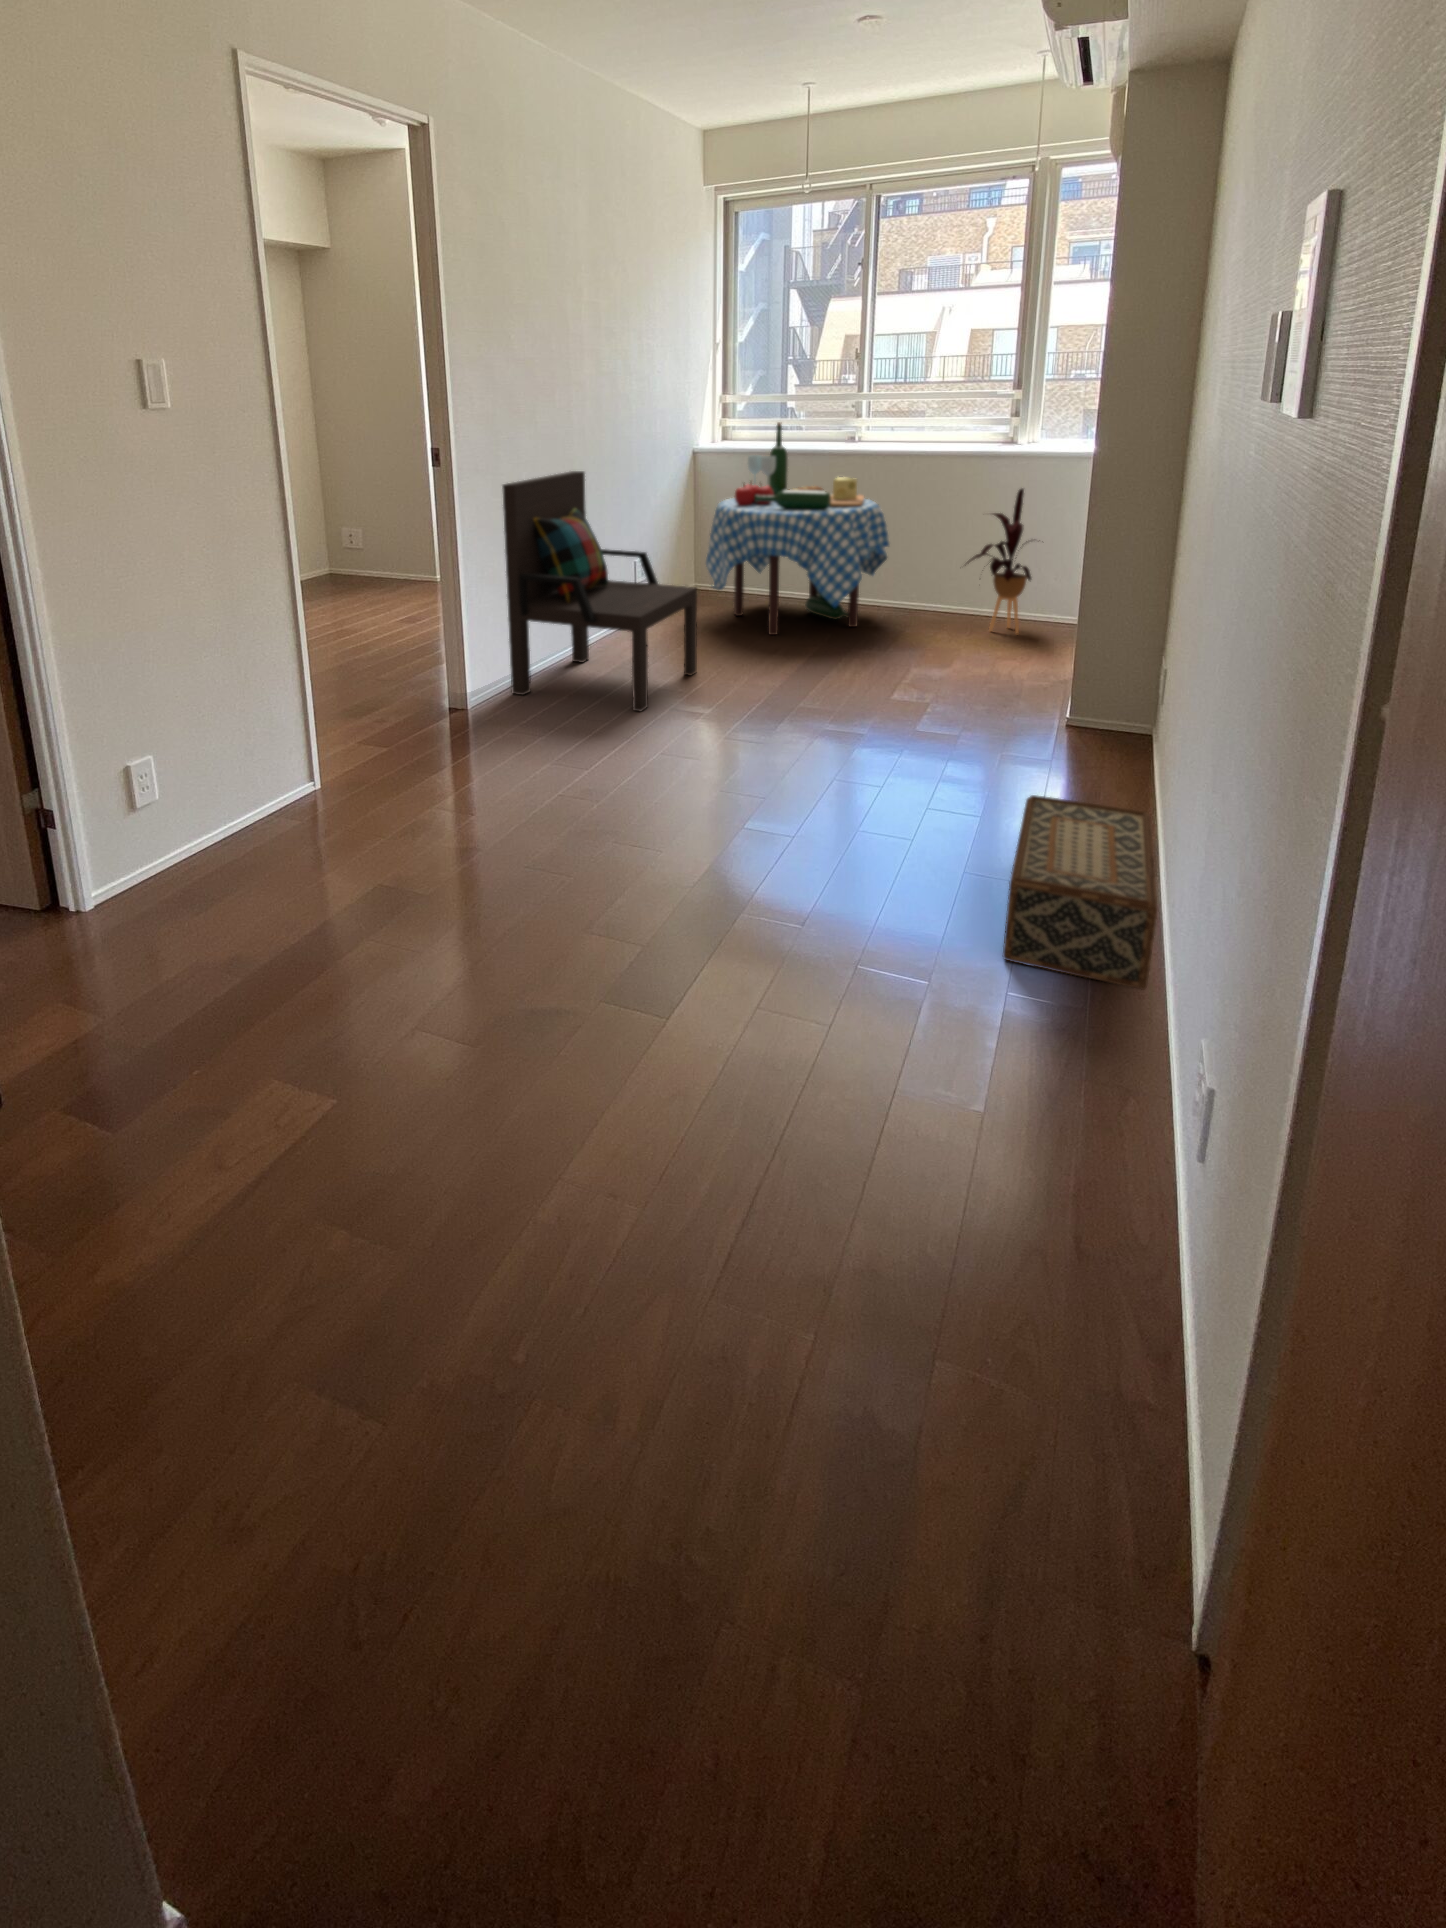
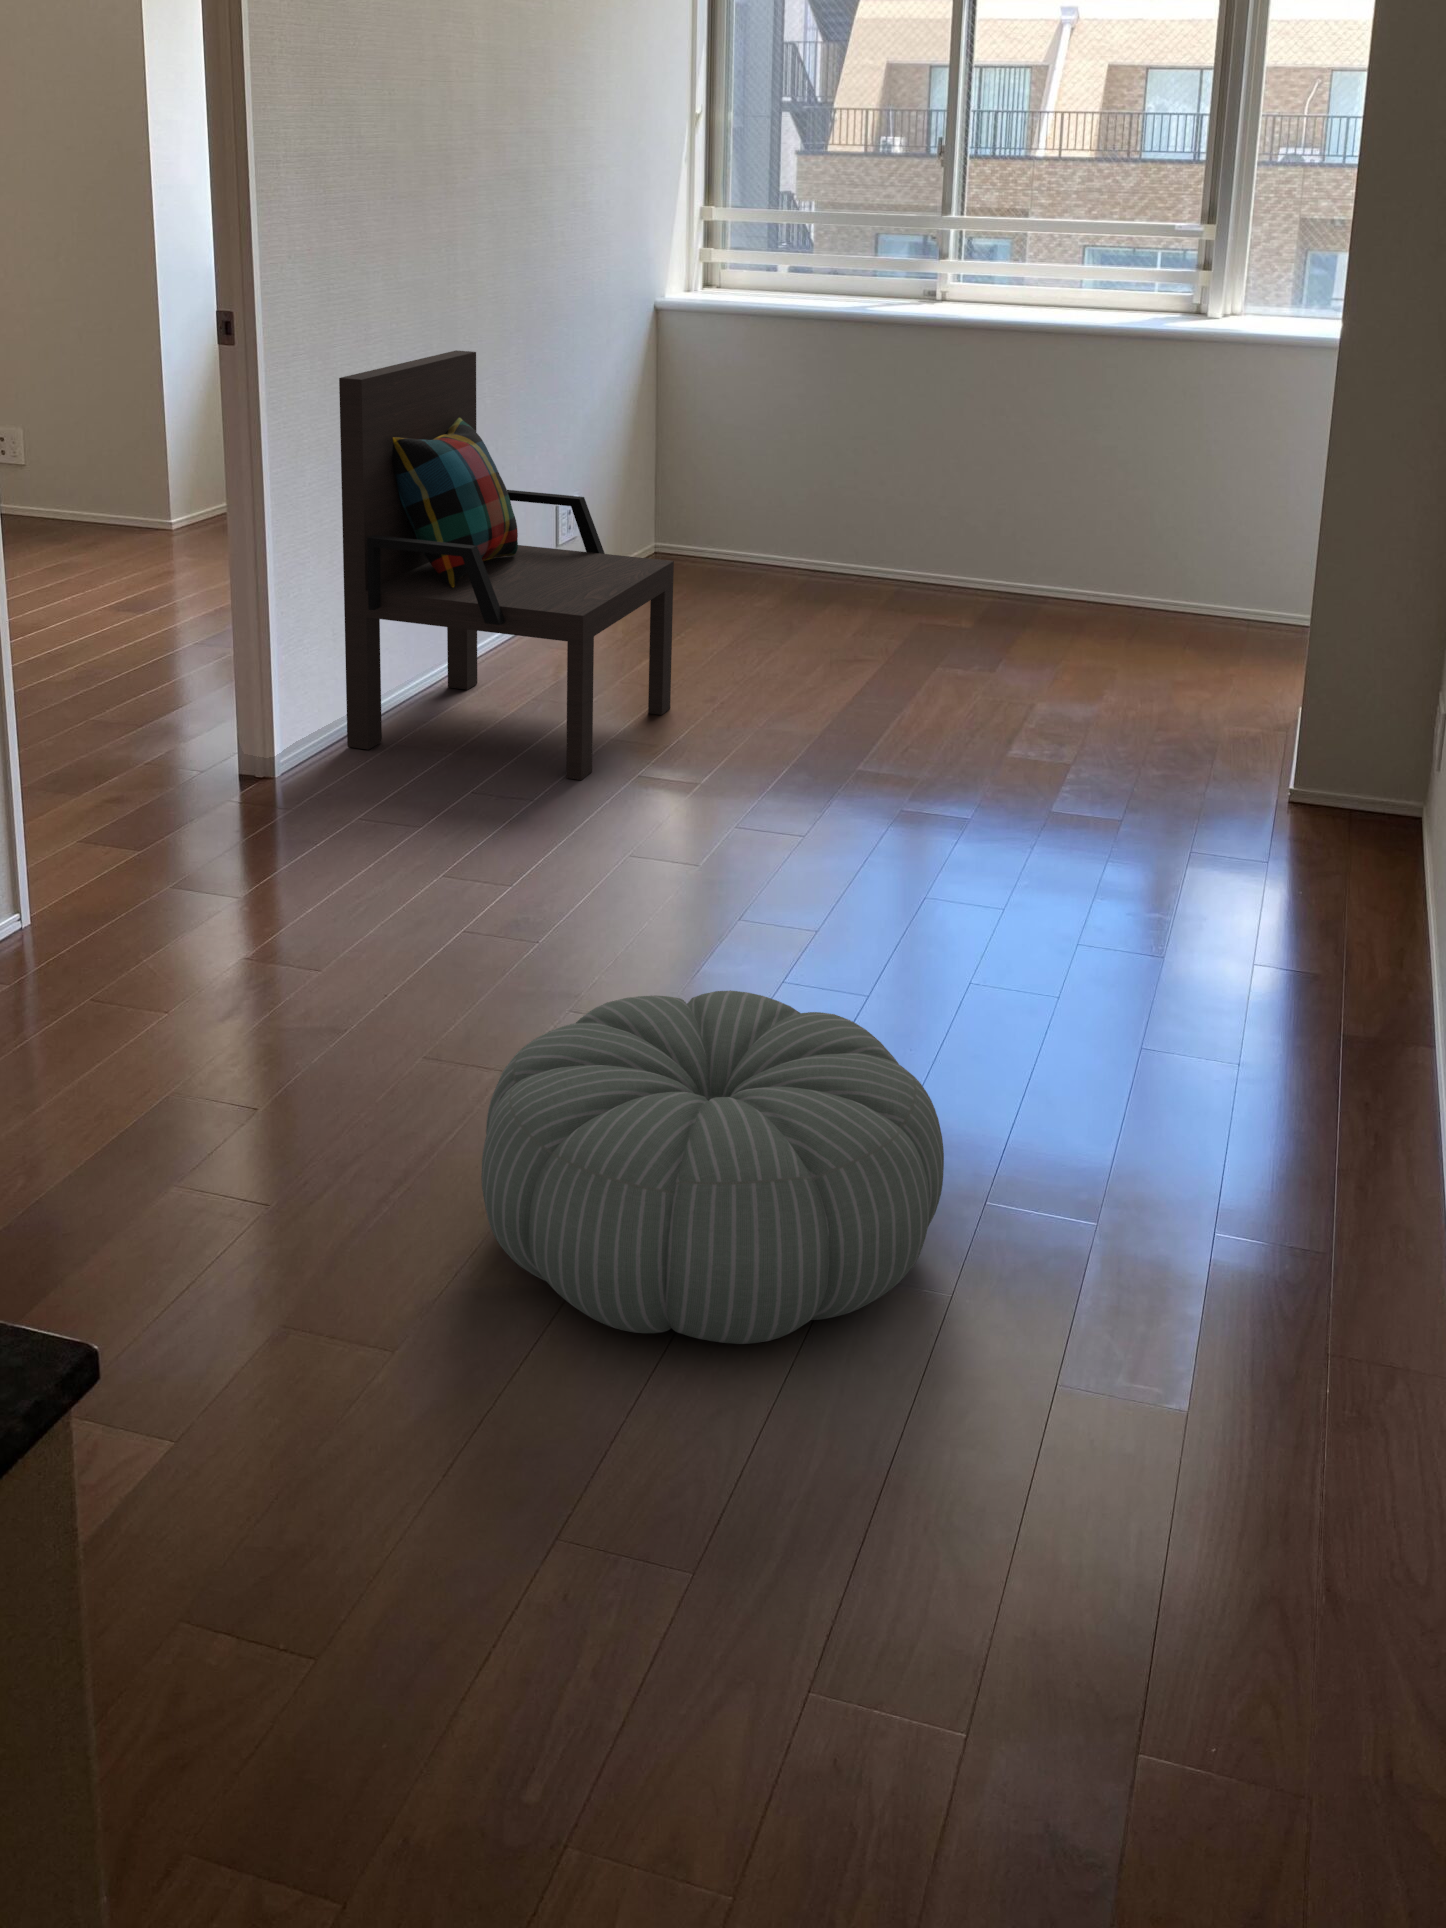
dining table: present [706,422,889,635] -> none [678,266,997,642]
house plant: present [965,489,1031,634] -> none [1113,397,1253,644]
woven basket: present [1003,795,1157,990] -> none [1198,924,1430,1226]
pouf: none [544,832,833,1055] -> present [481,991,944,1344]

